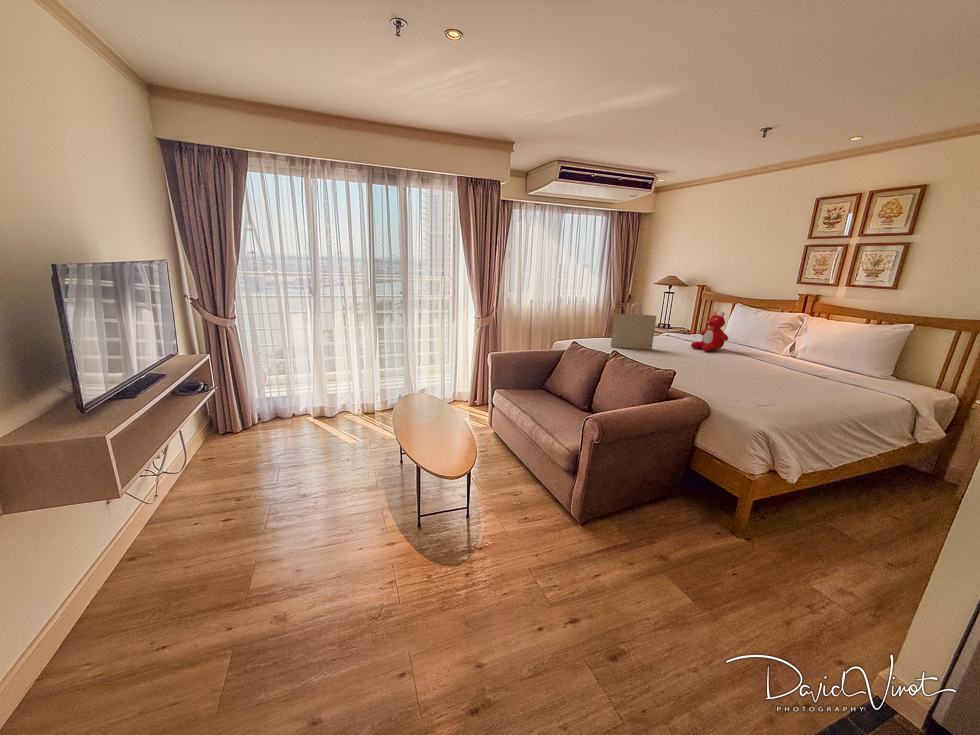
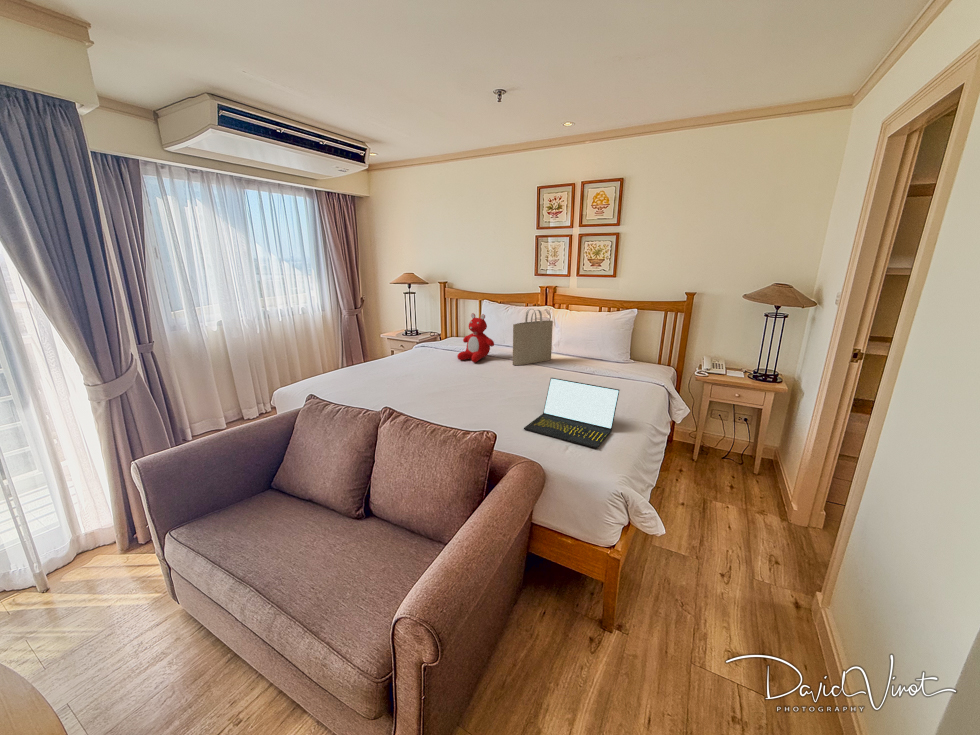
tote bag: present [611,303,656,349] -> present [513,309,553,365]
laptop: none [710,359,804,407] -> present [524,378,620,448]

